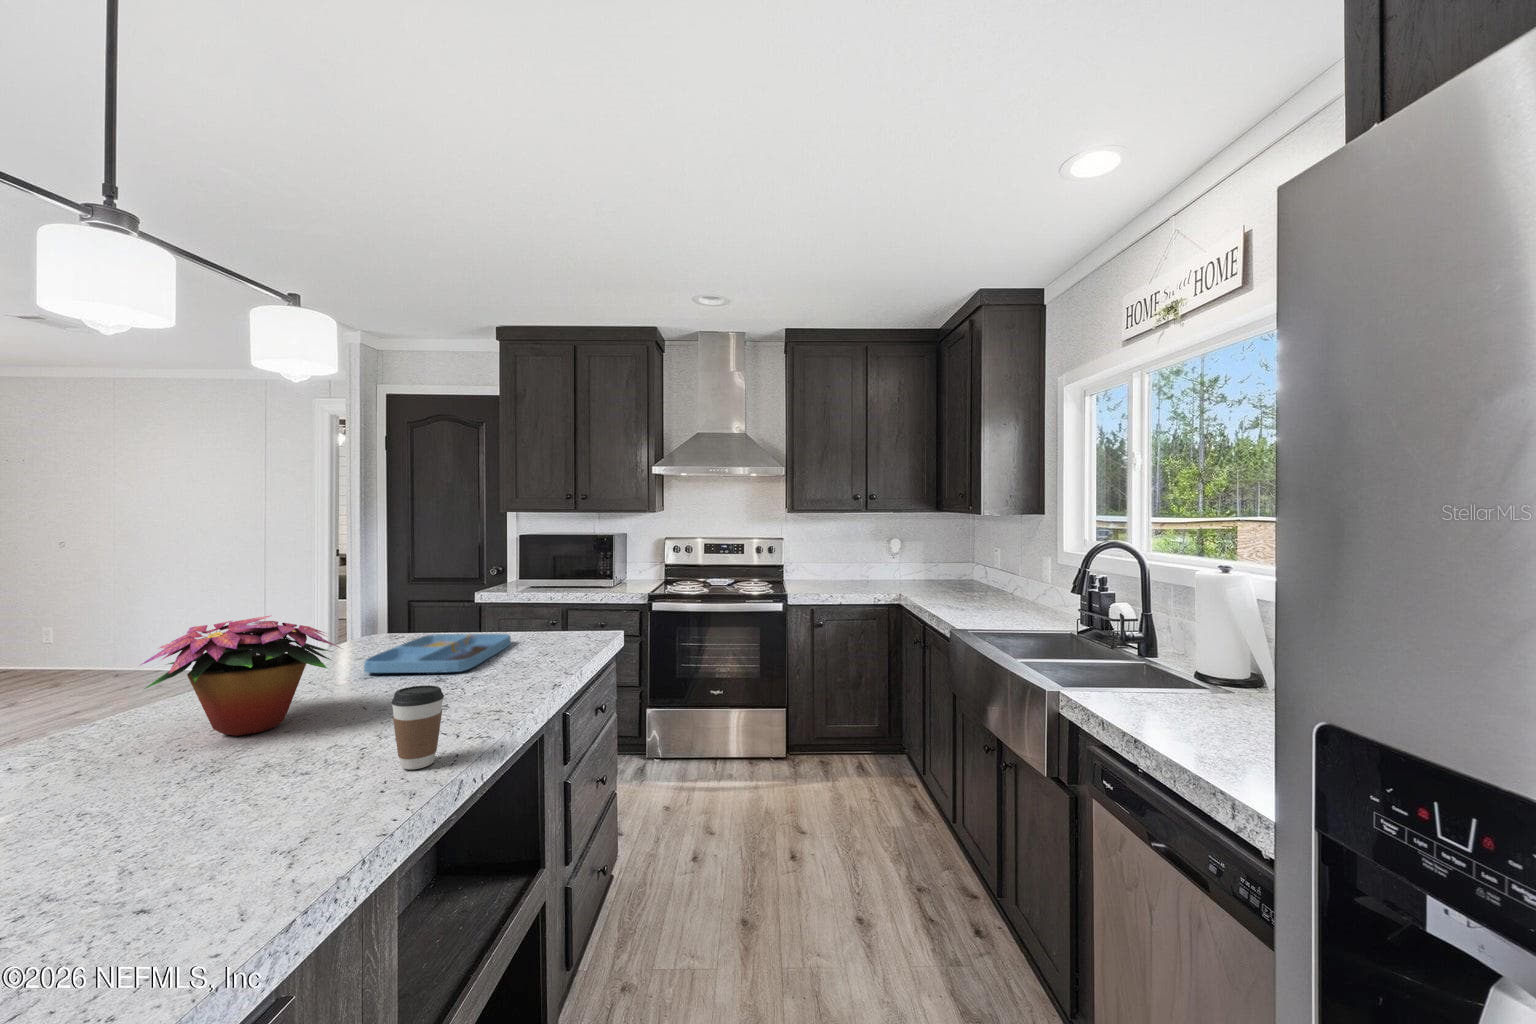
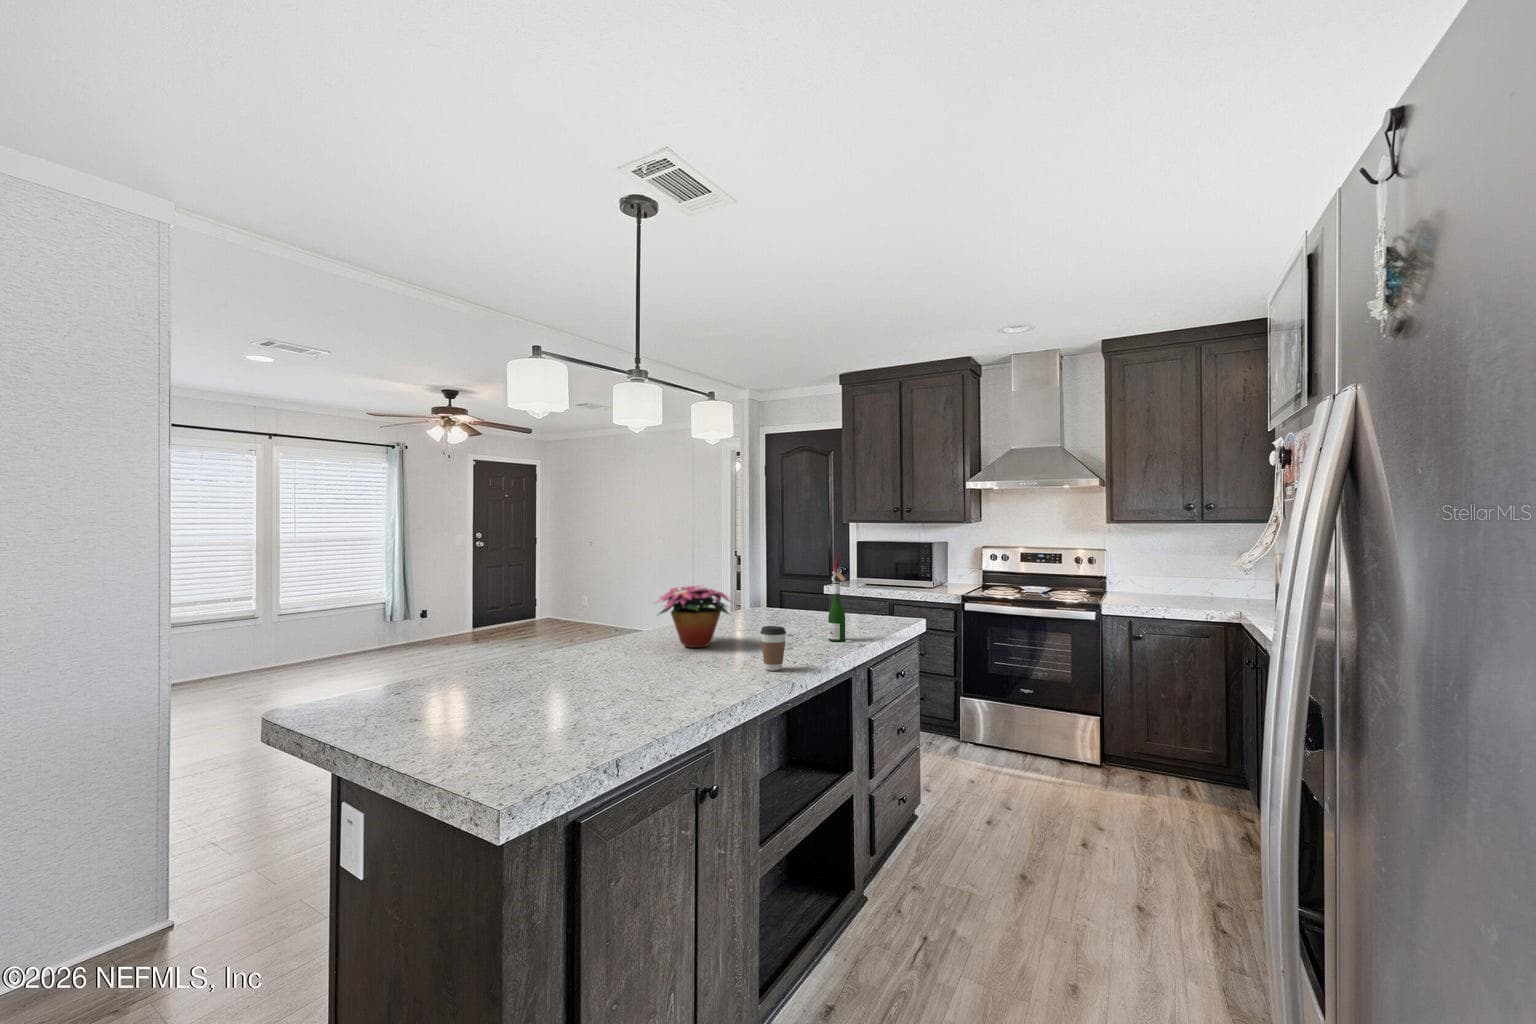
wine bottle: none [507,552,545,684] -> present [828,553,852,642]
tray: present [364,634,511,673] -> none [749,609,837,631]

